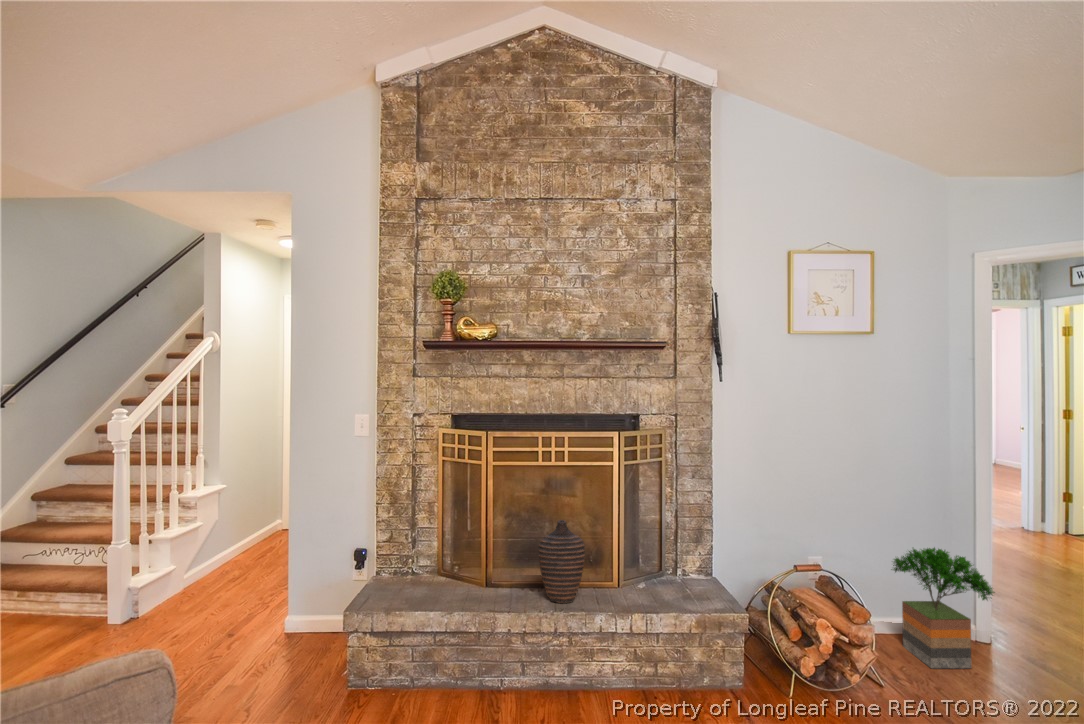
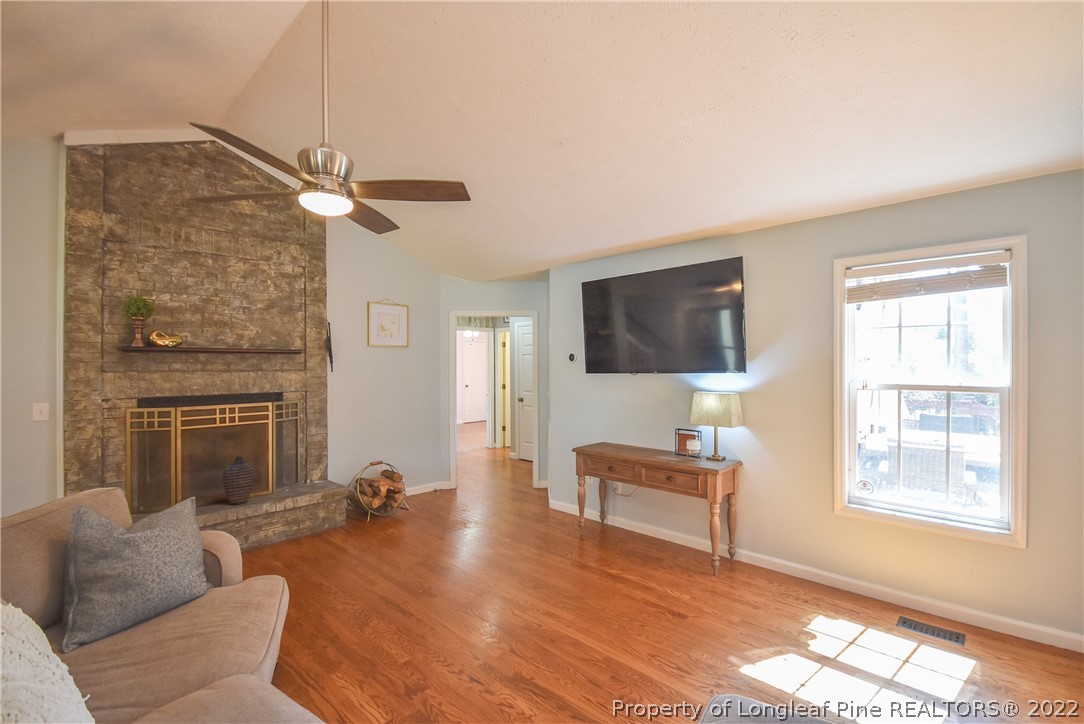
potted tree: present [891,548,995,668] -> none [415,447,454,500]

